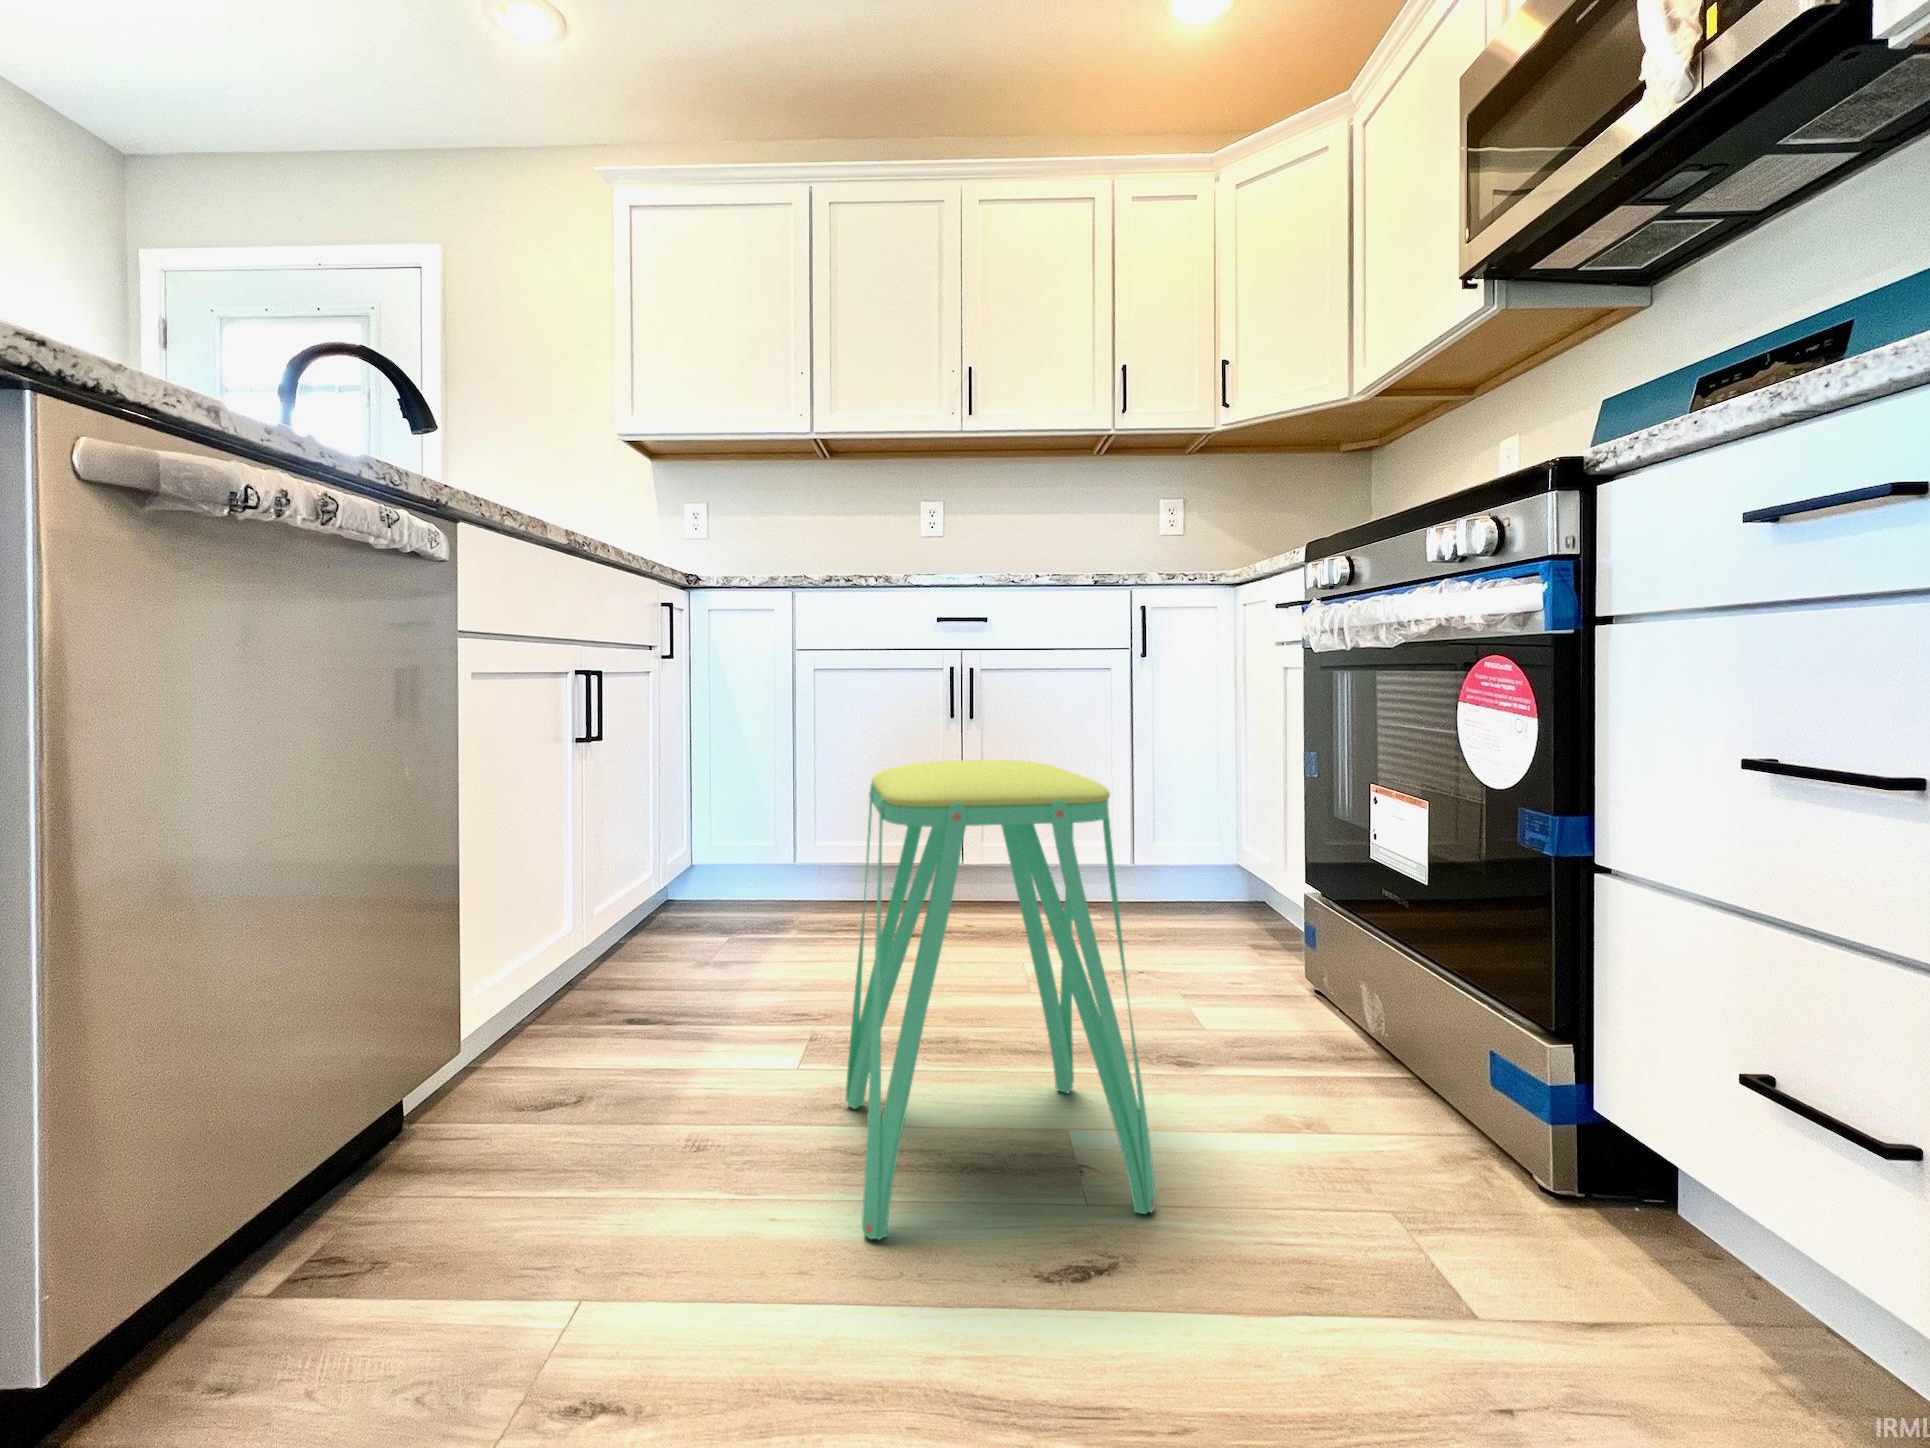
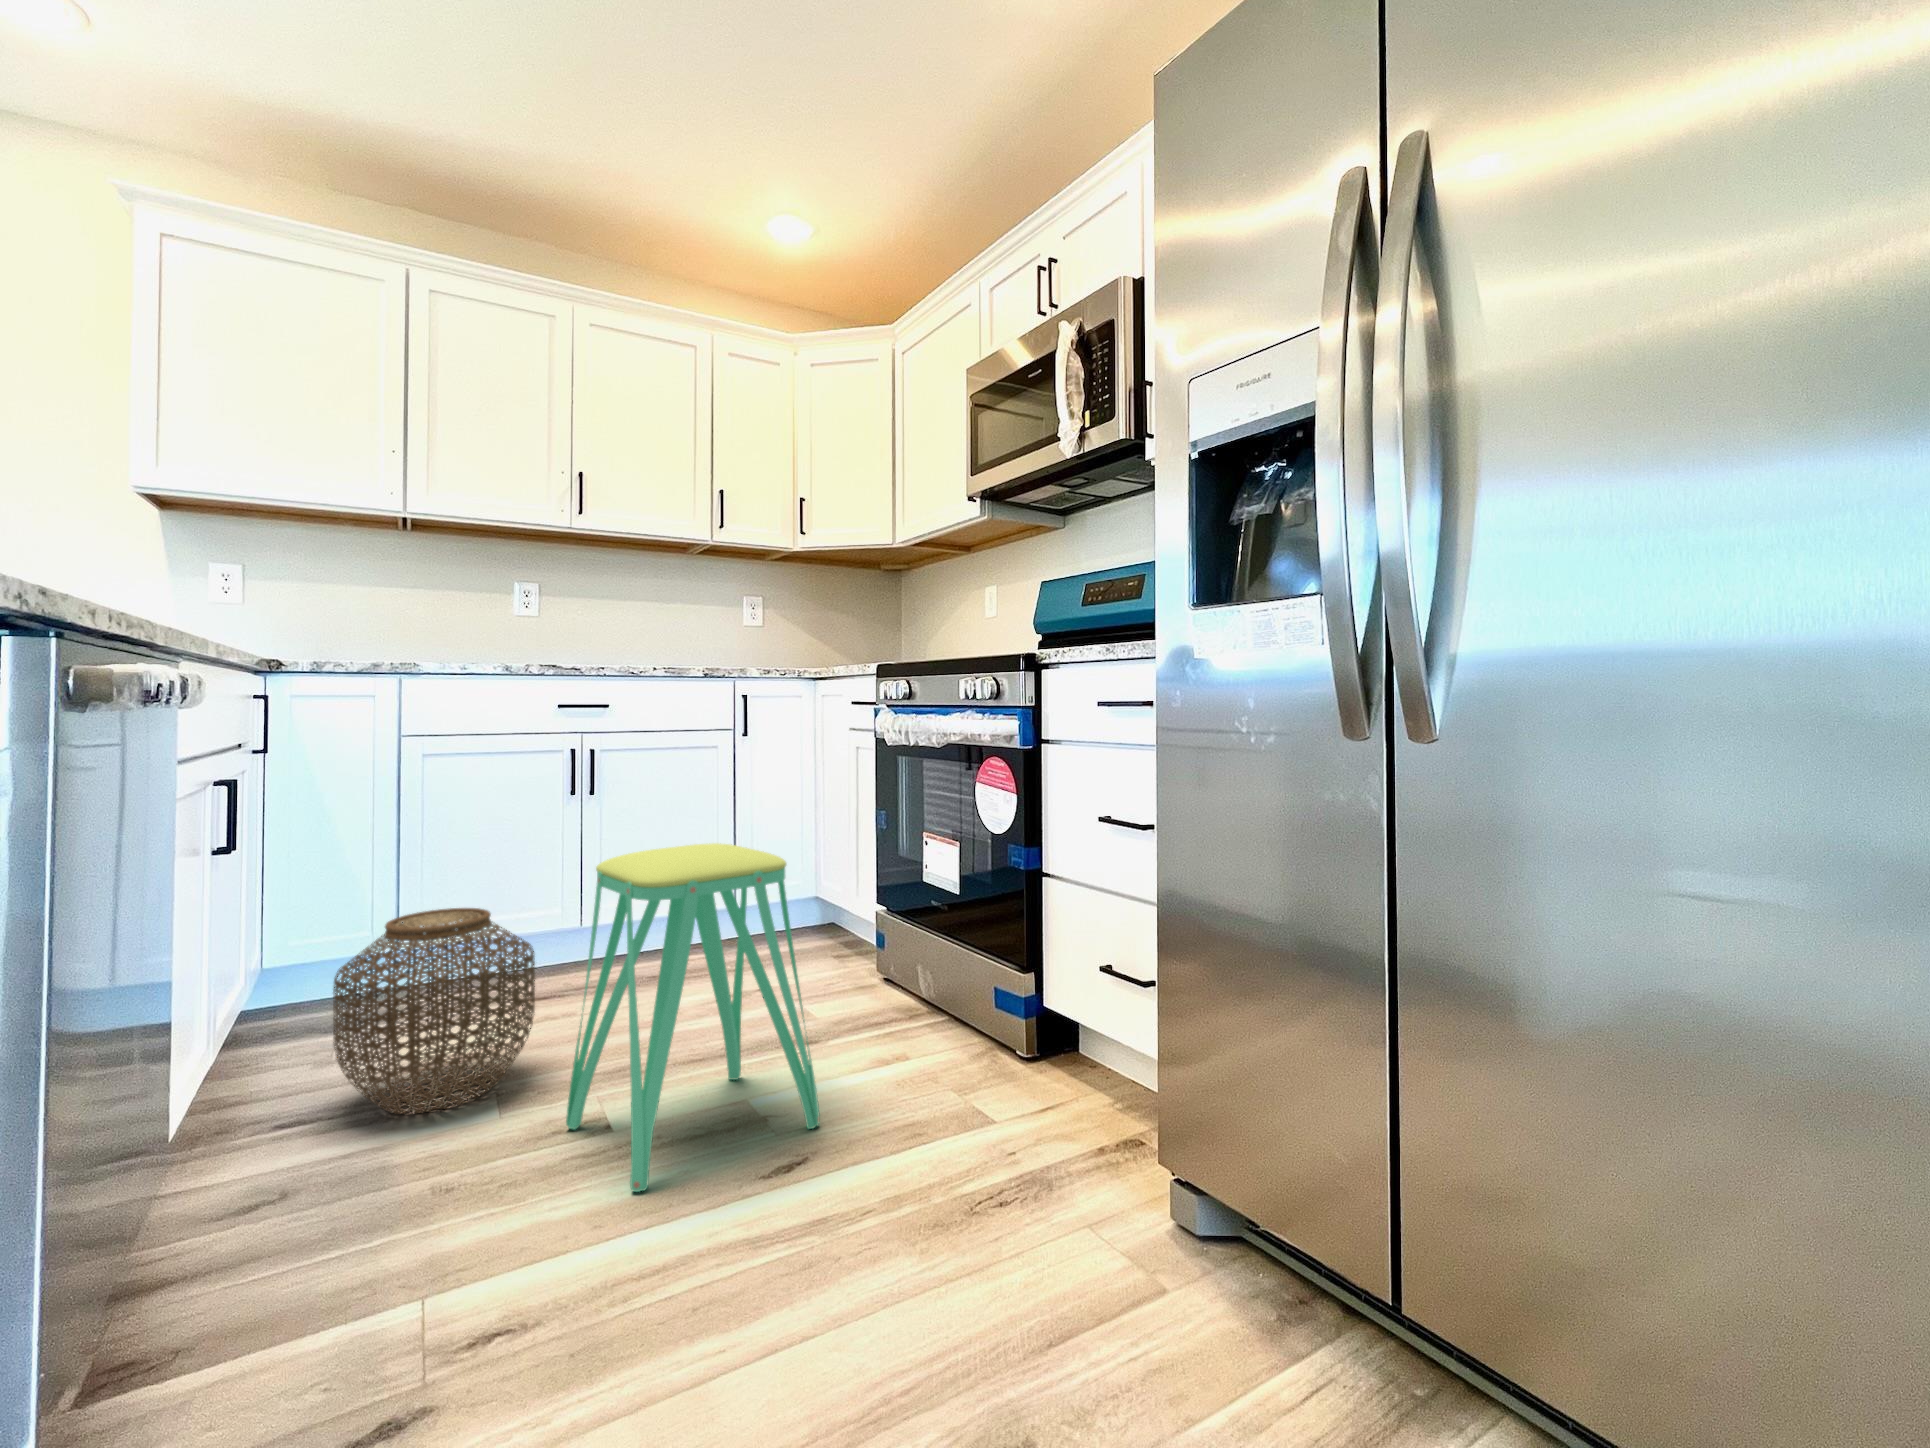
woven basket: none [663,818,856,1039] -> present [333,908,535,1114]

